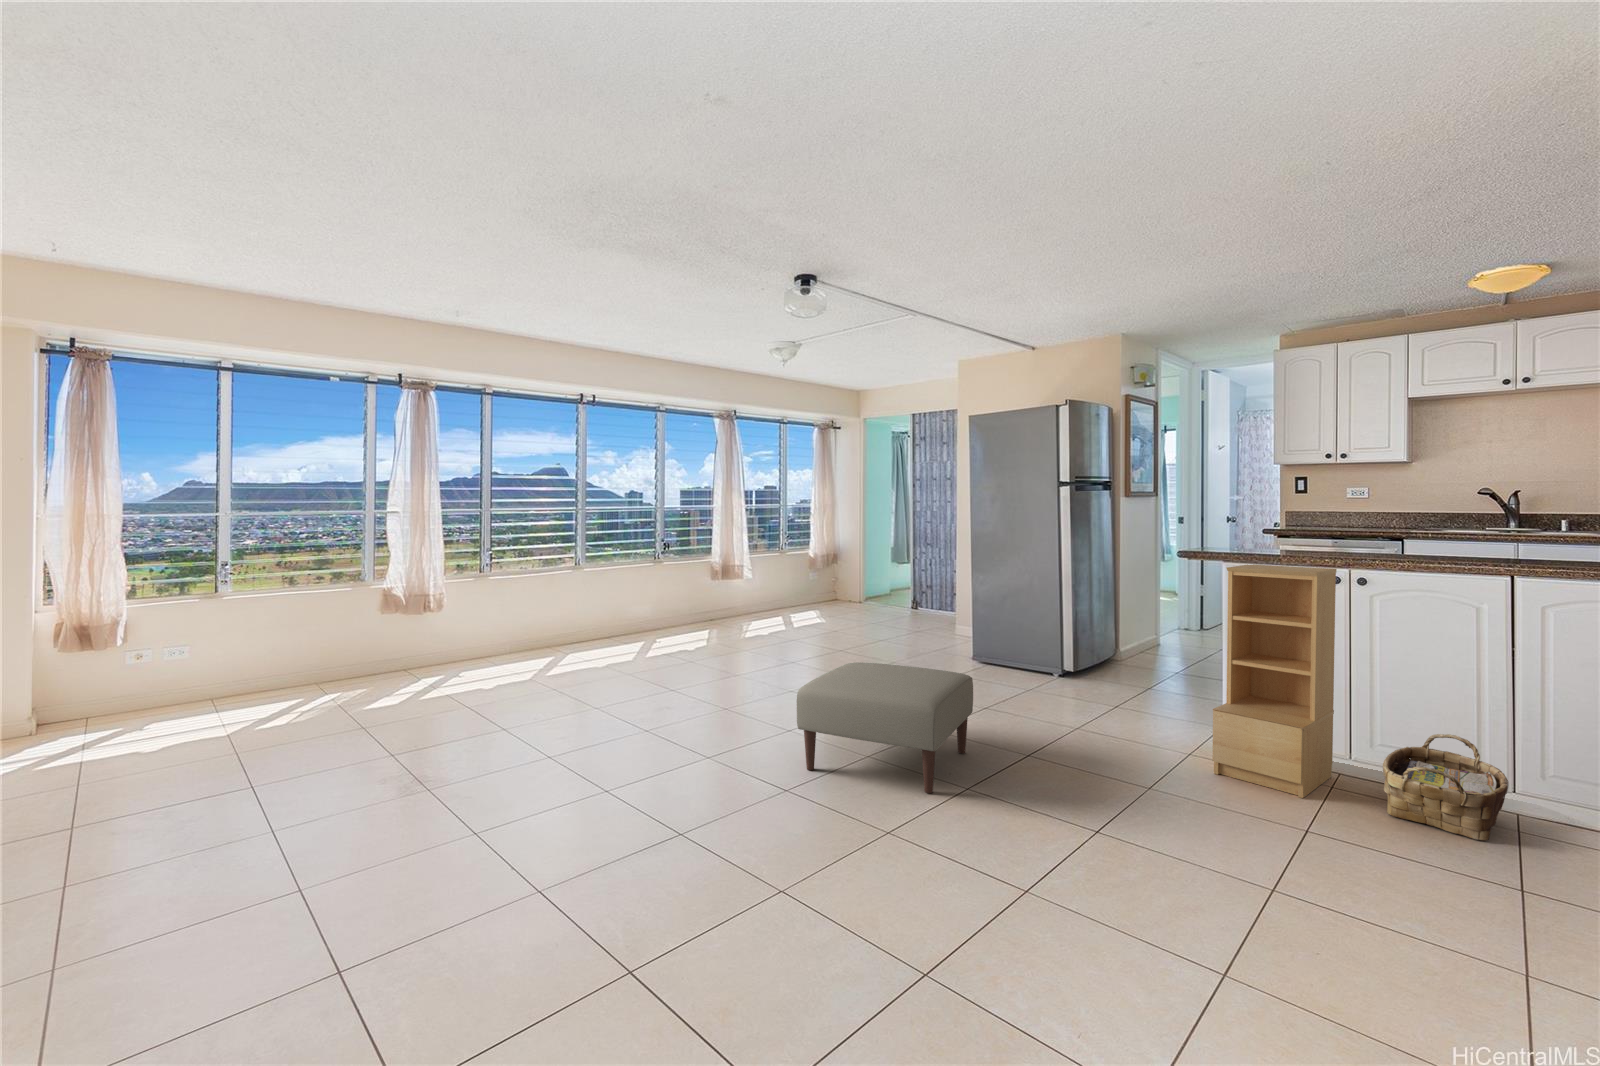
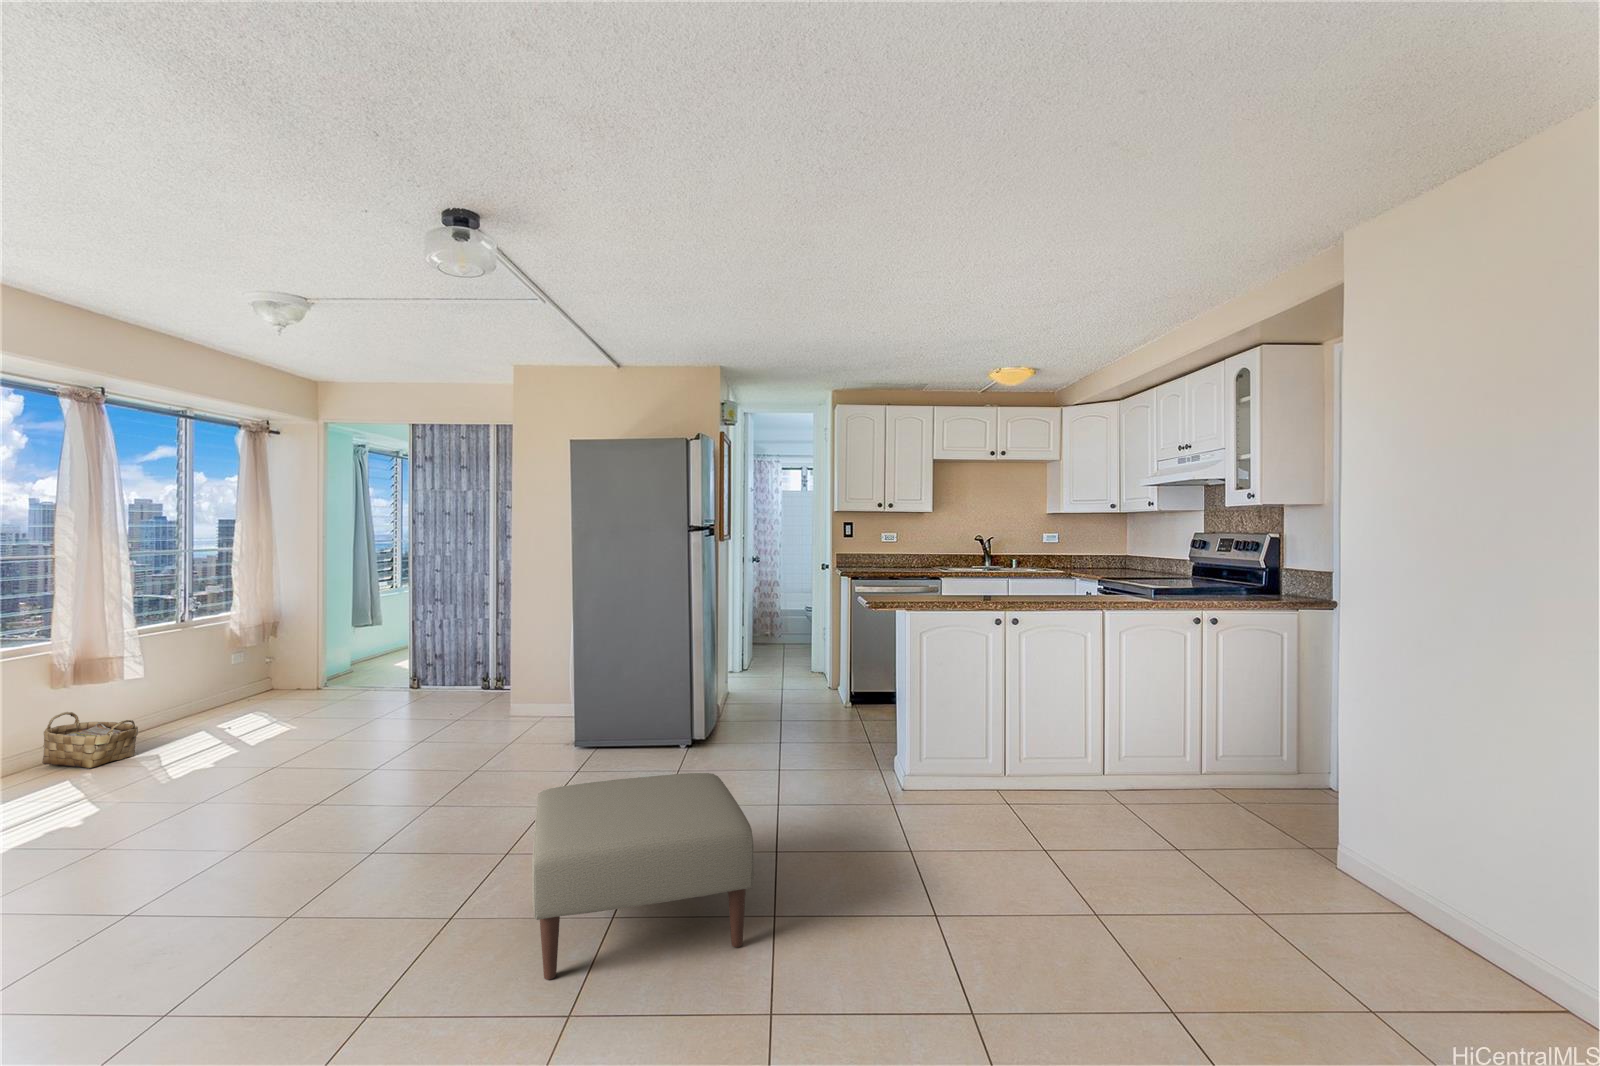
bookshelf: present [1212,565,1336,798] -> none [925,610,1007,823]
woven basket: present [1383,734,1509,841] -> present [42,712,138,768]

